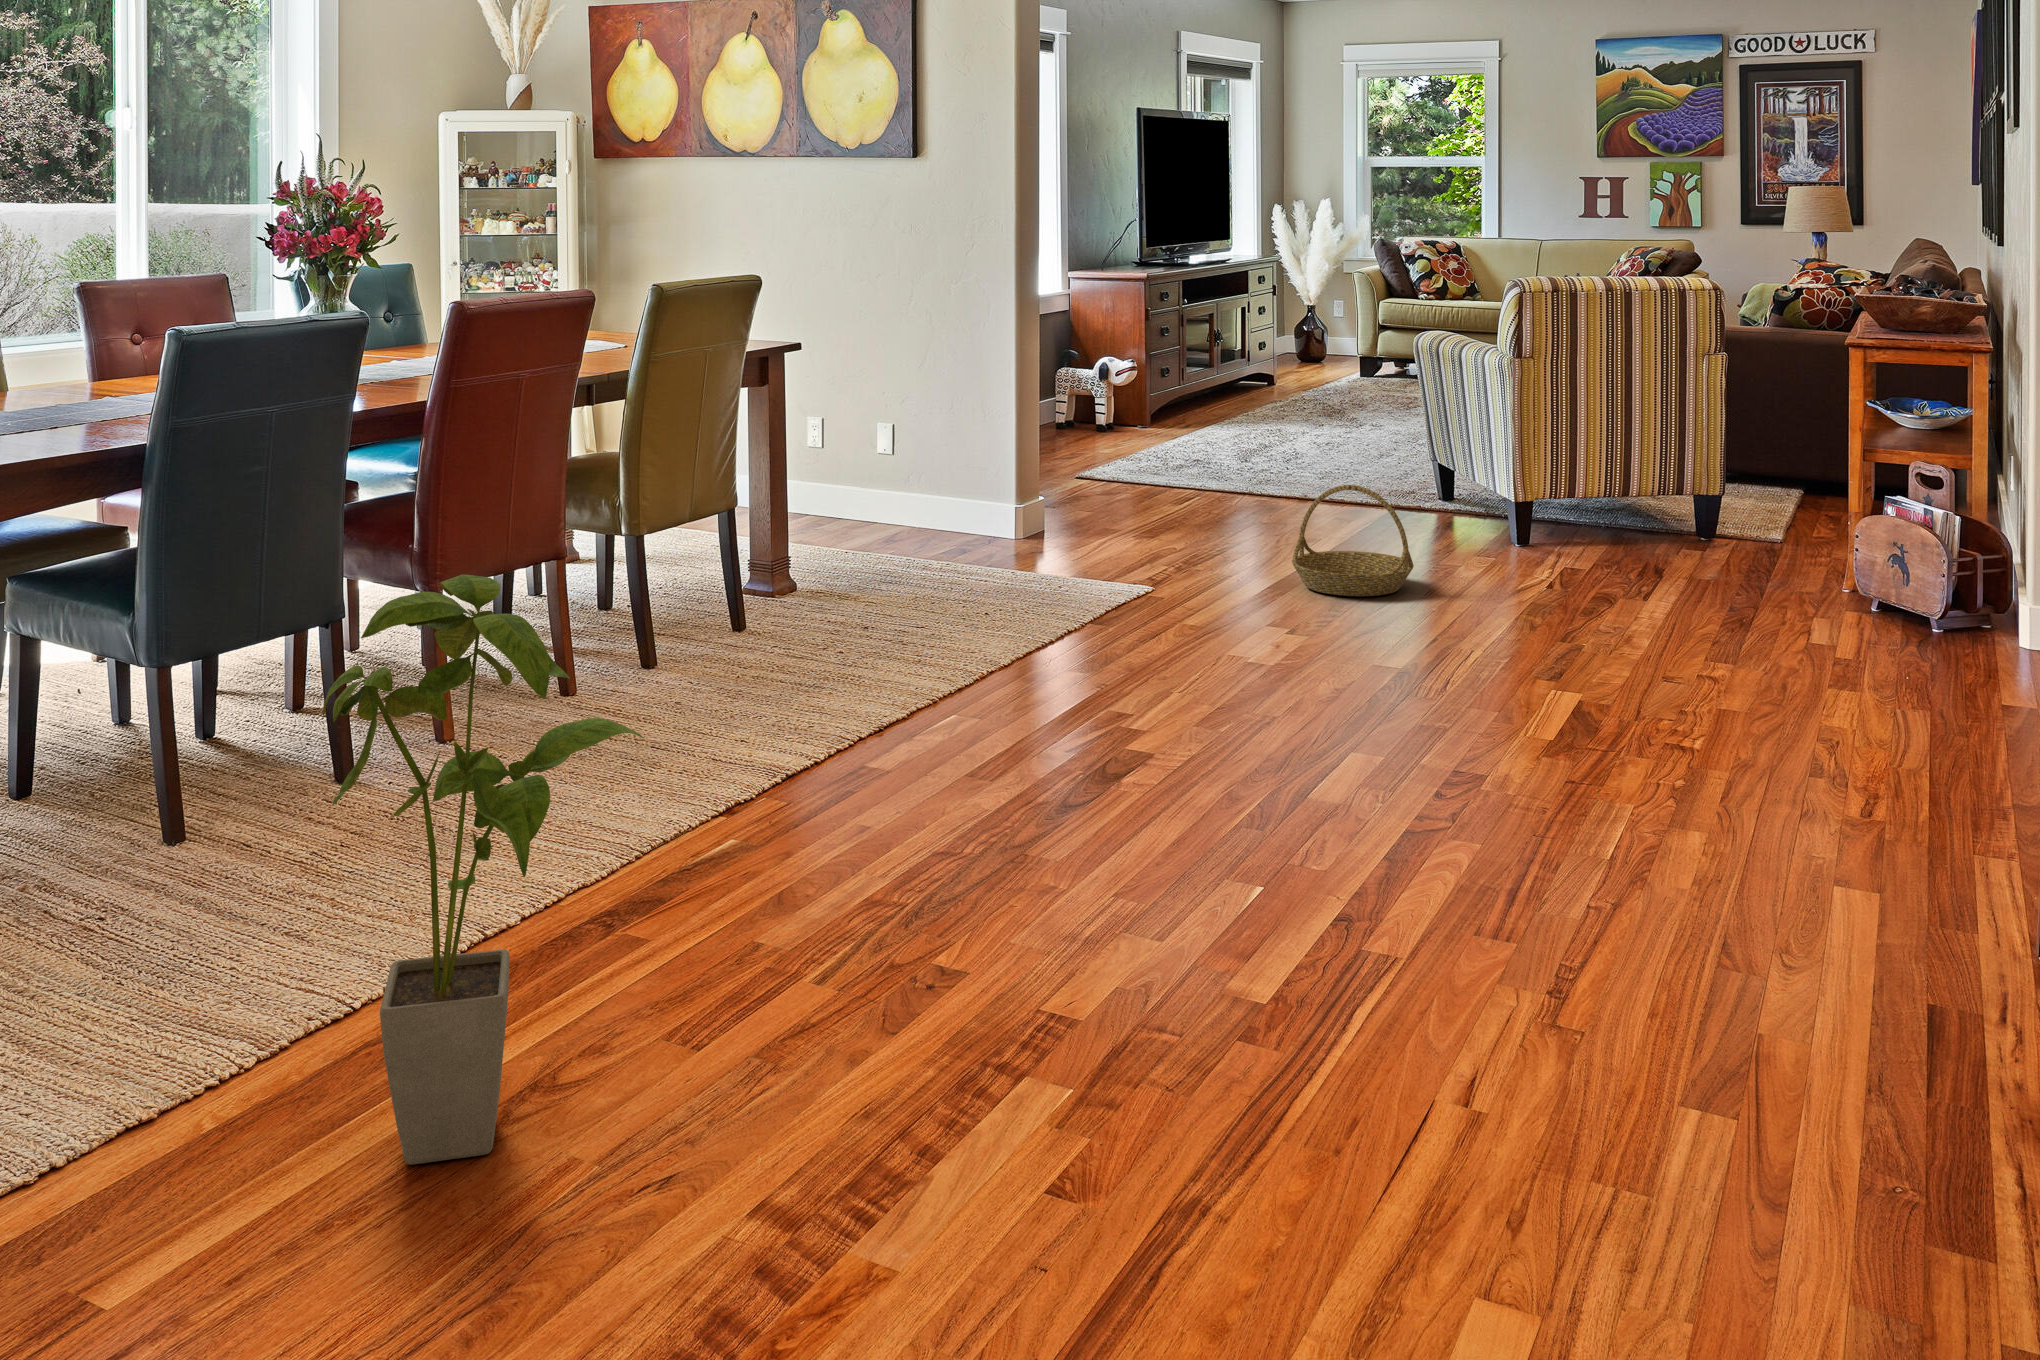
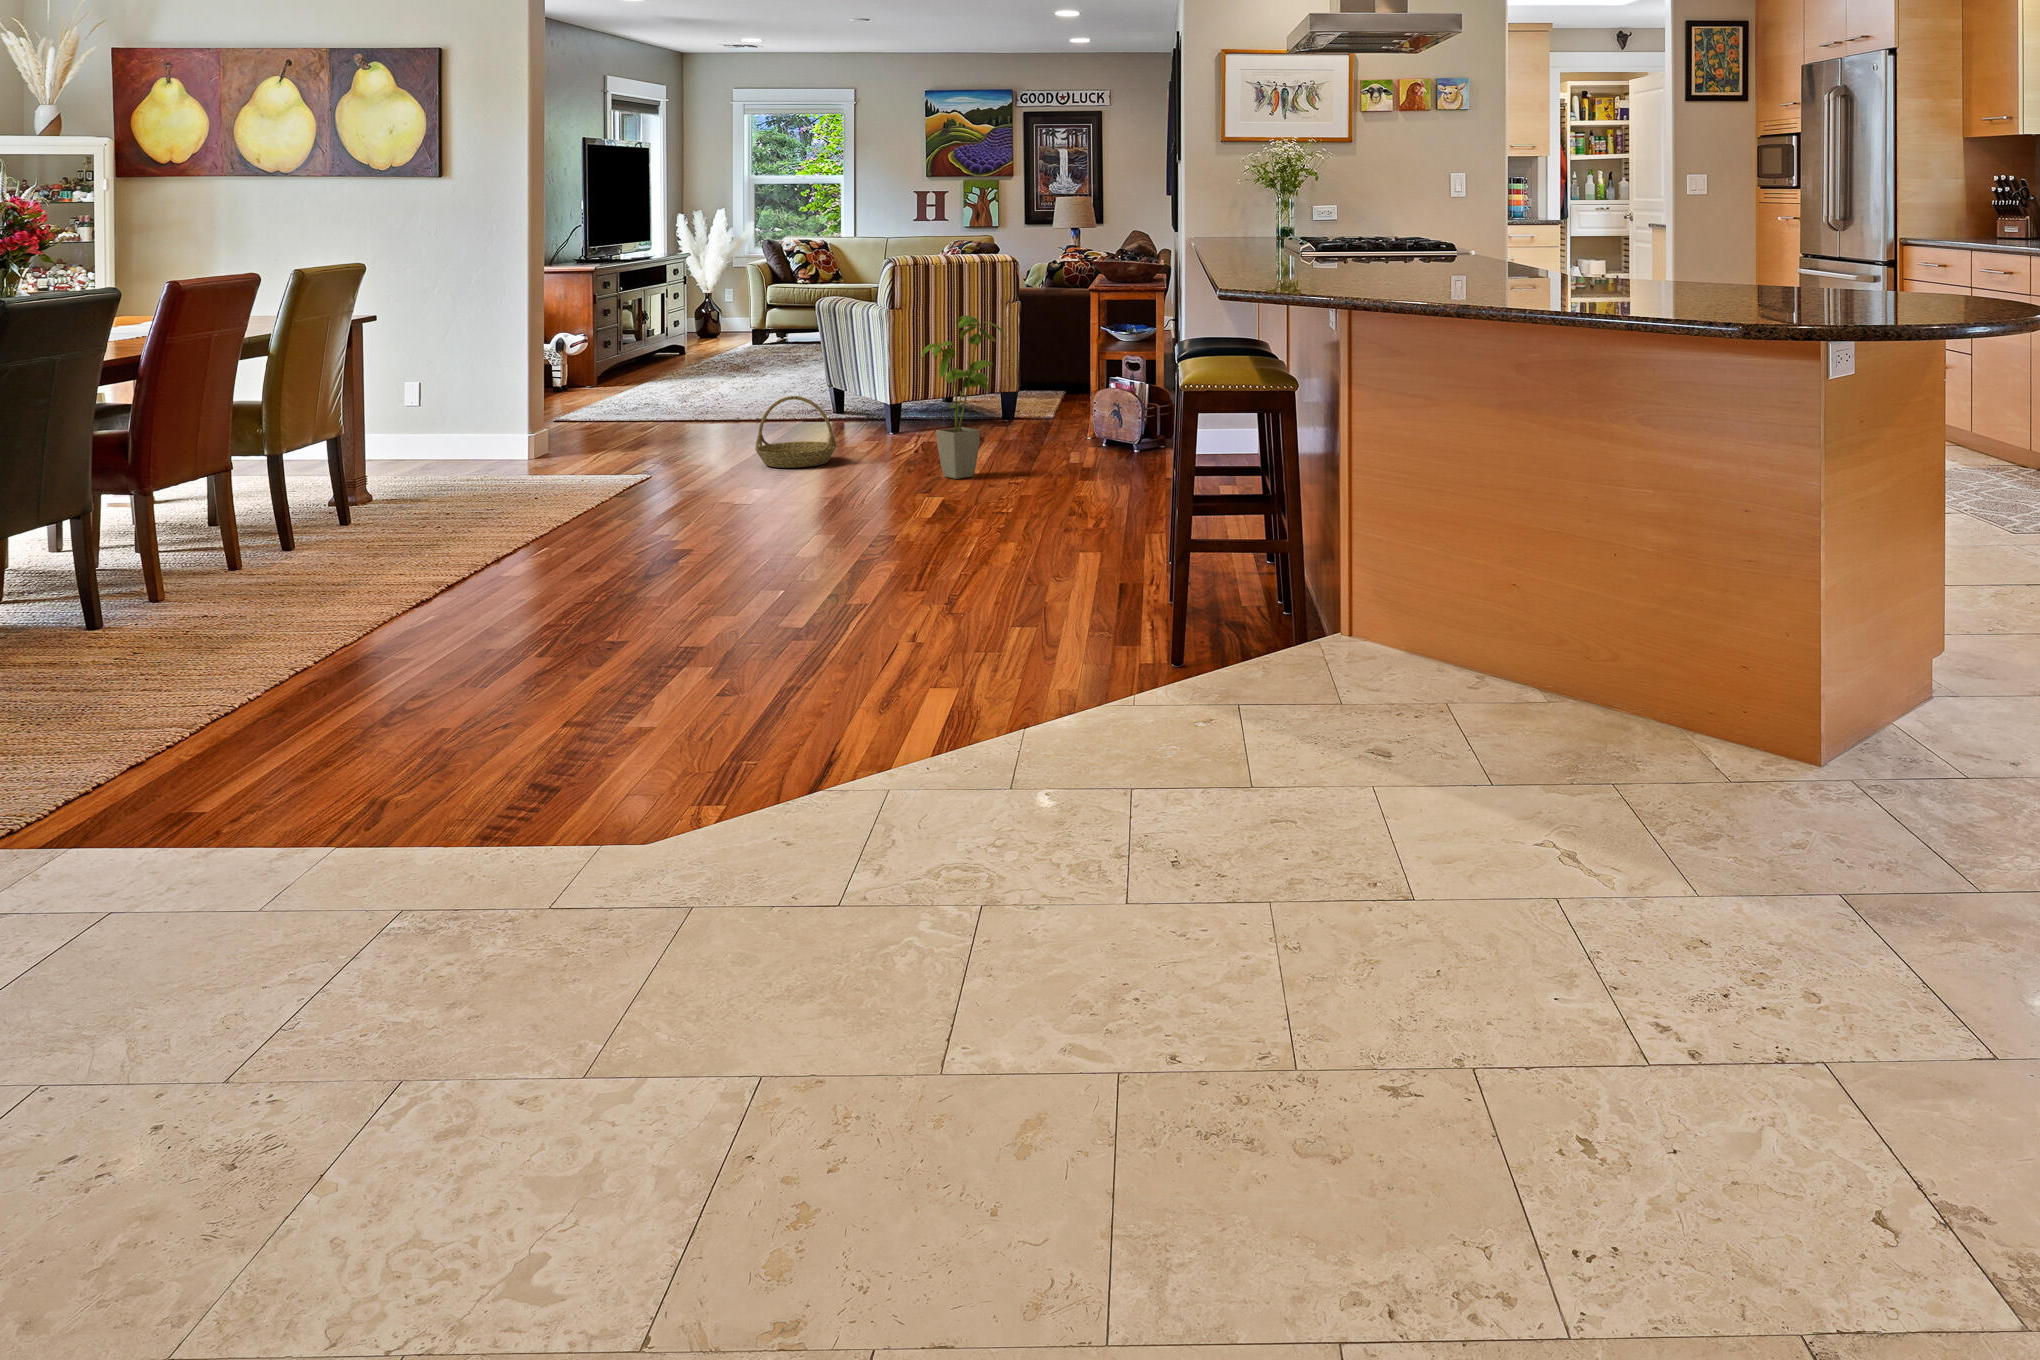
house plant: present [323,575,645,1165] -> present [921,316,1005,479]

